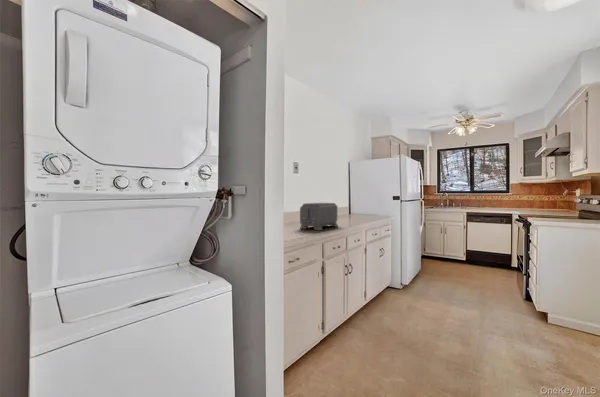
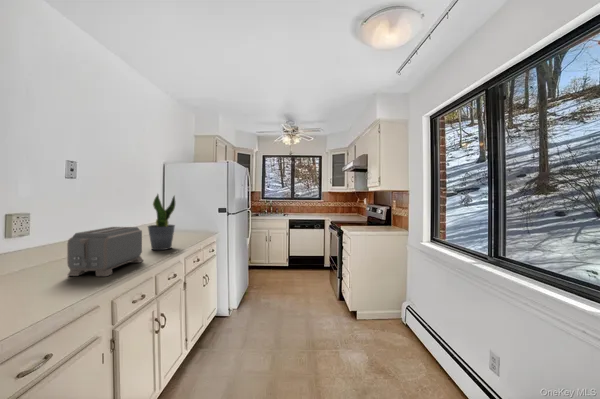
potted plant: none [340,182,358,223] -> present [148,194,175,250]

